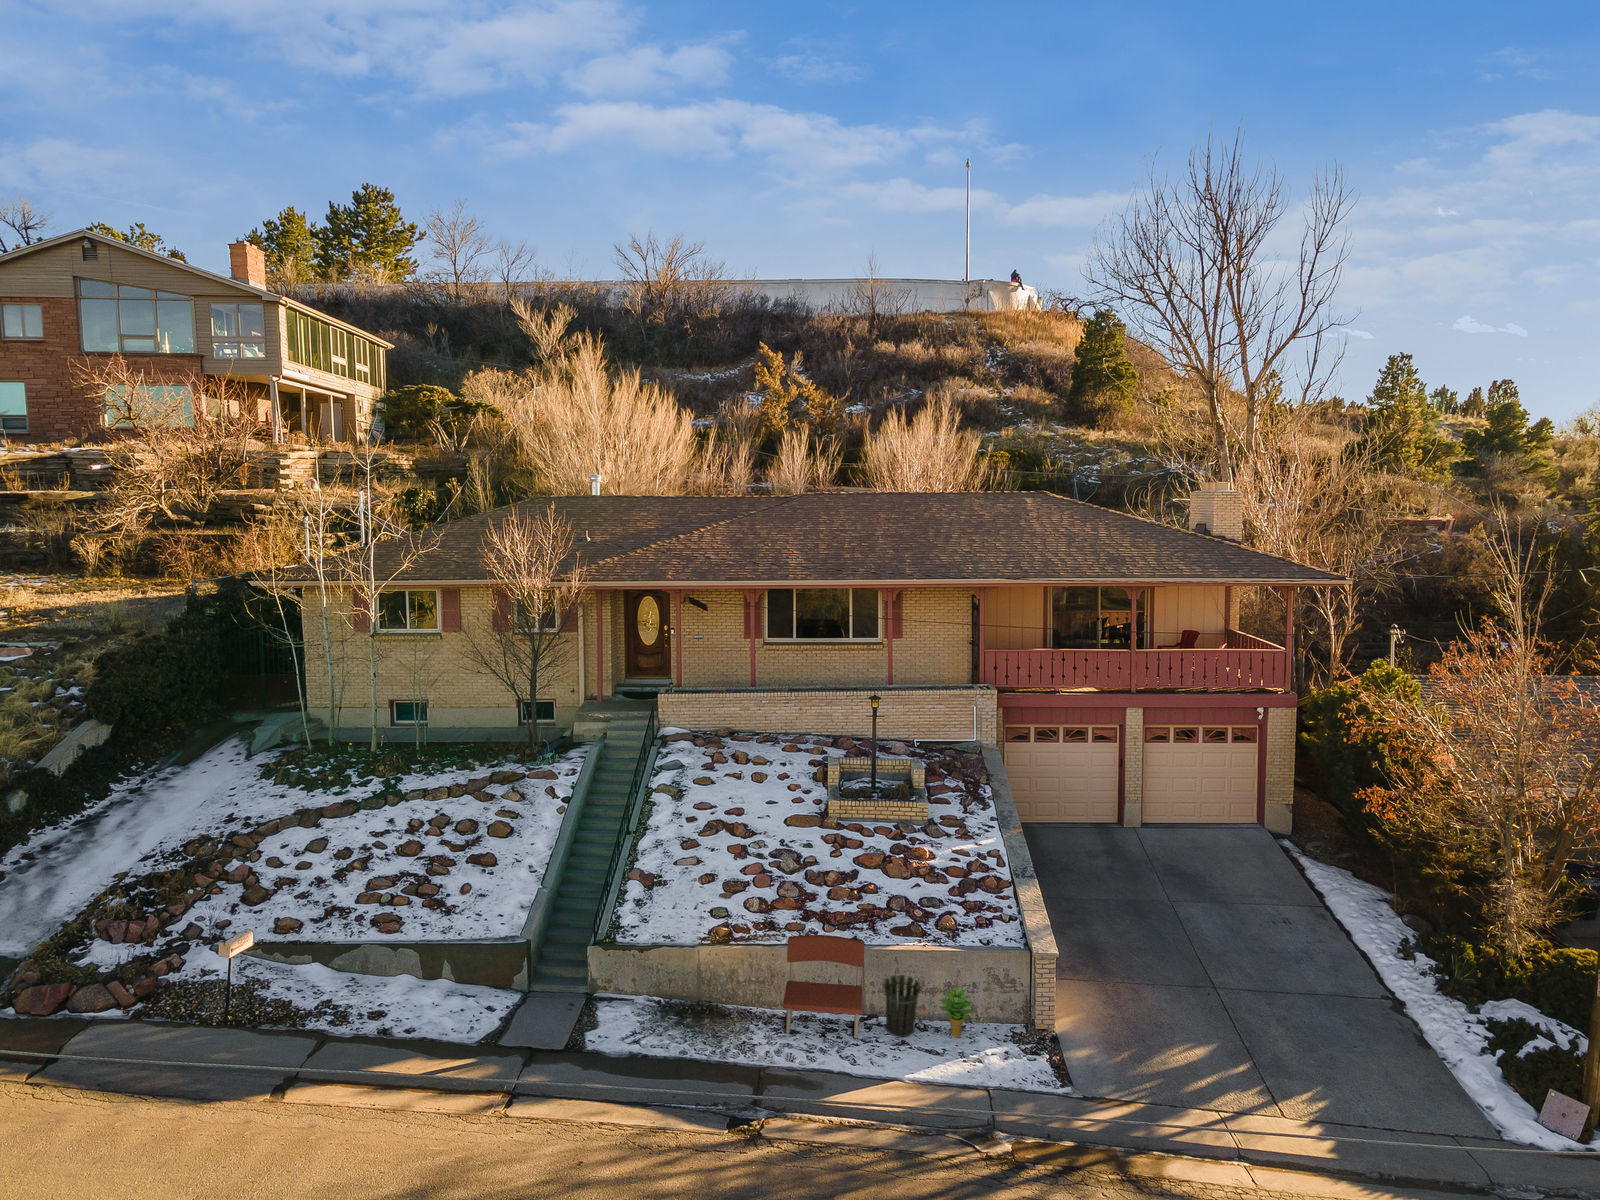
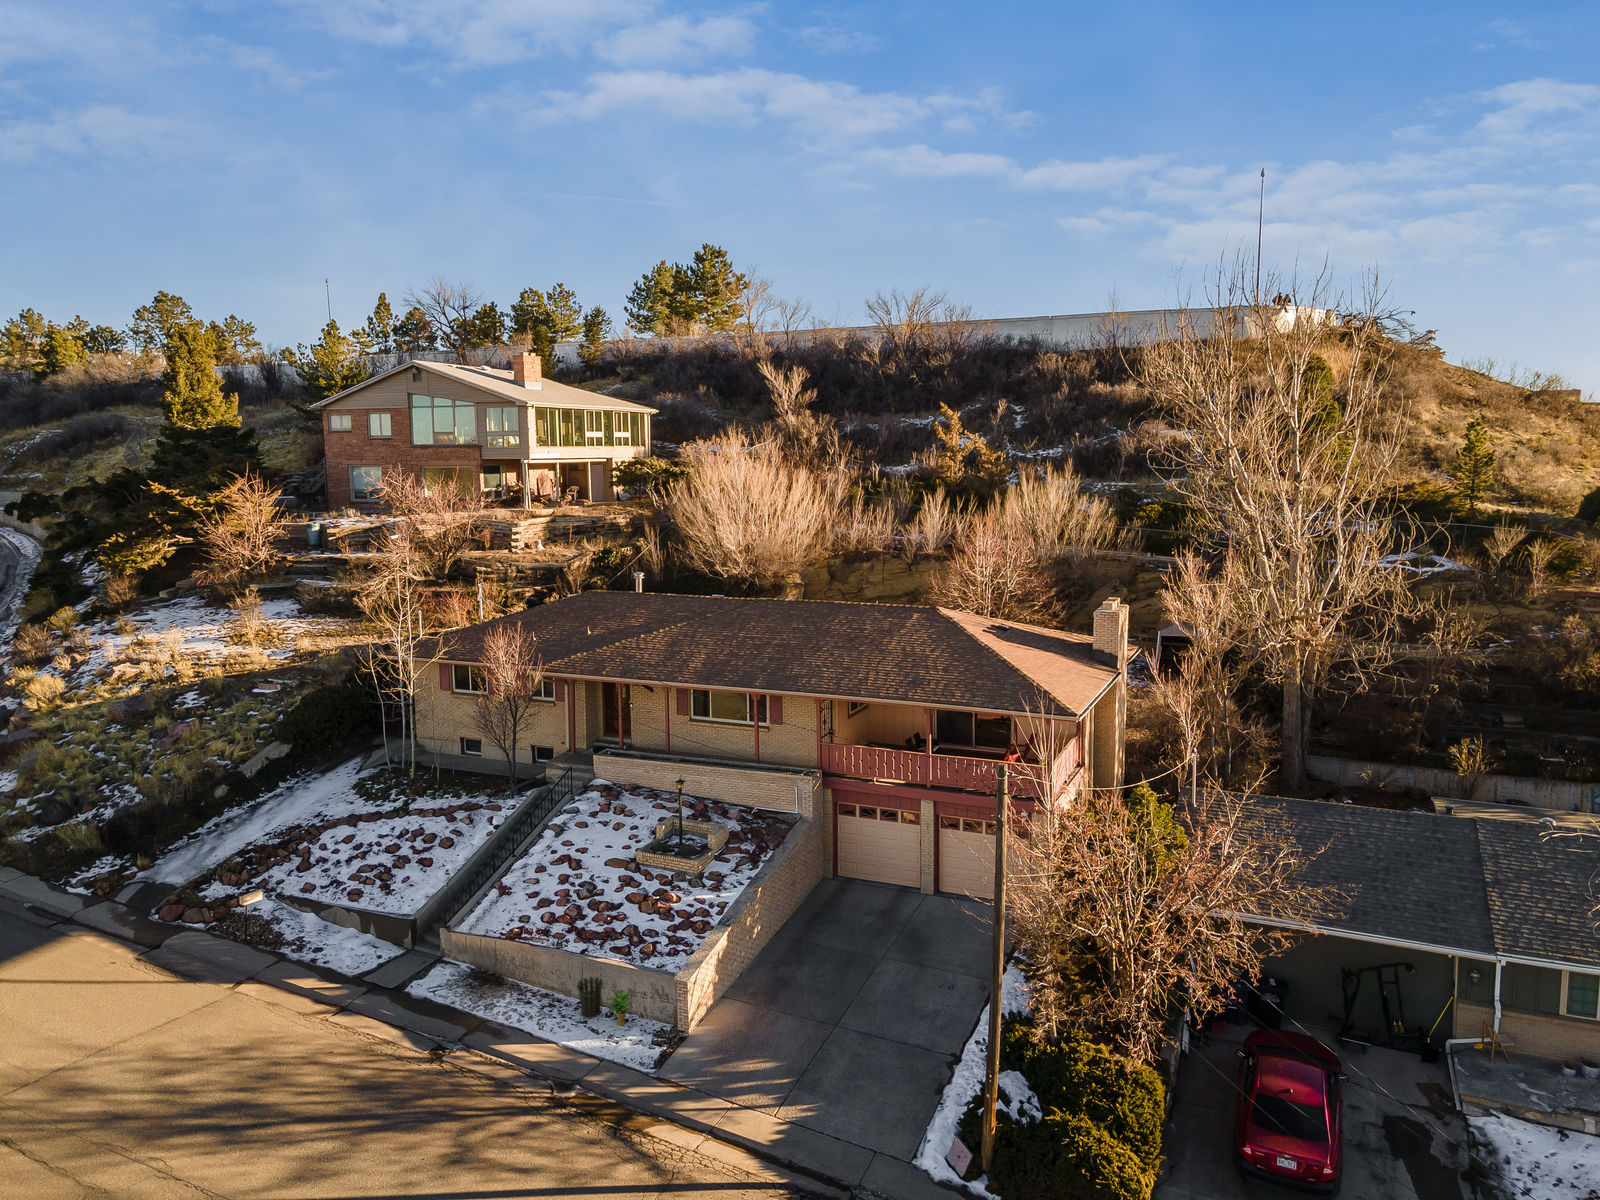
bench: present [783,935,864,1038] -> none [513,940,573,1013]

